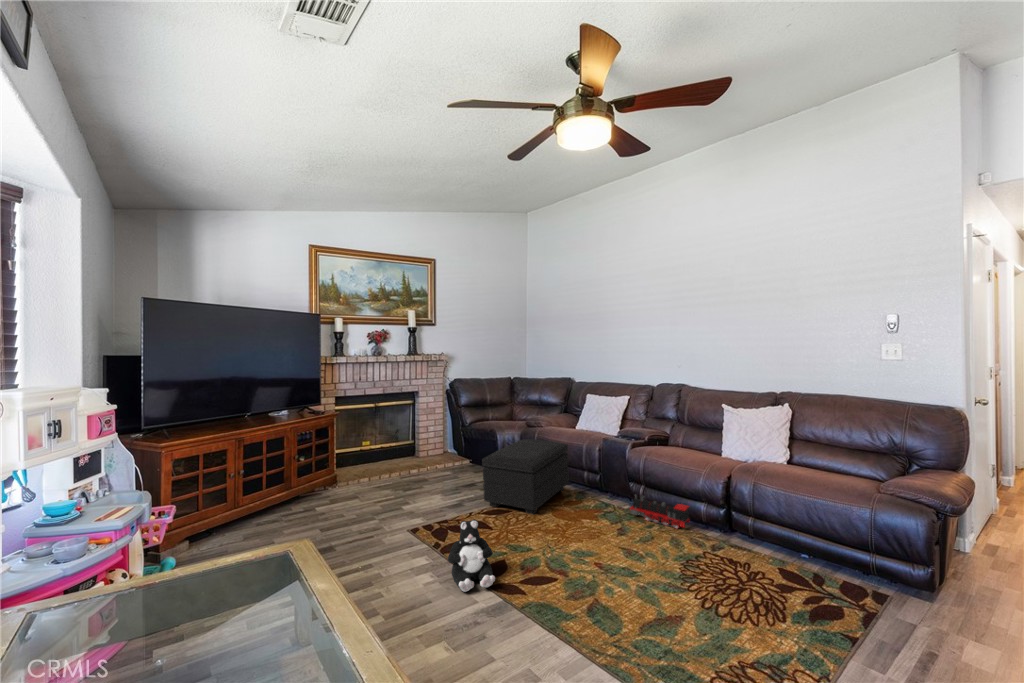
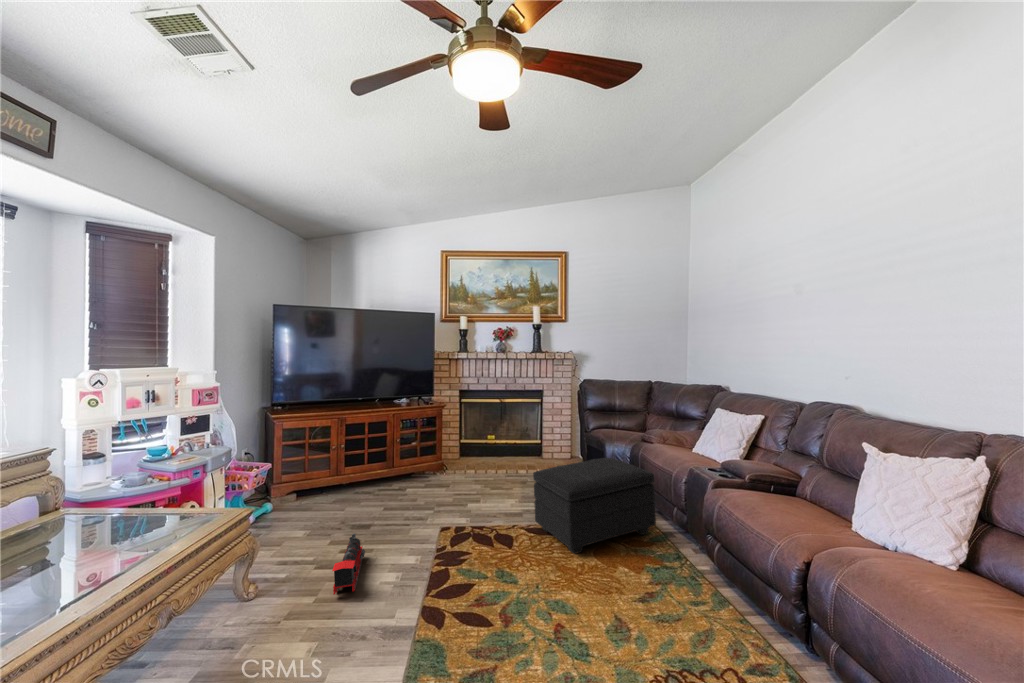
toy train: present [629,495,690,528] -> present [332,533,365,594]
plush toy: present [448,520,495,592] -> none [381,539,440,626]

